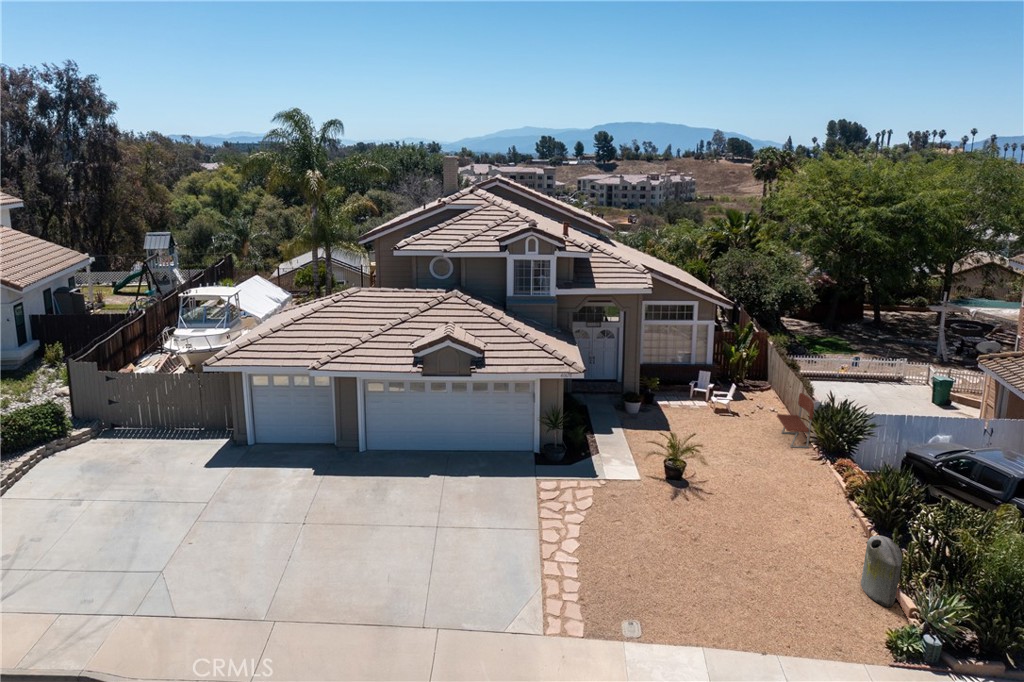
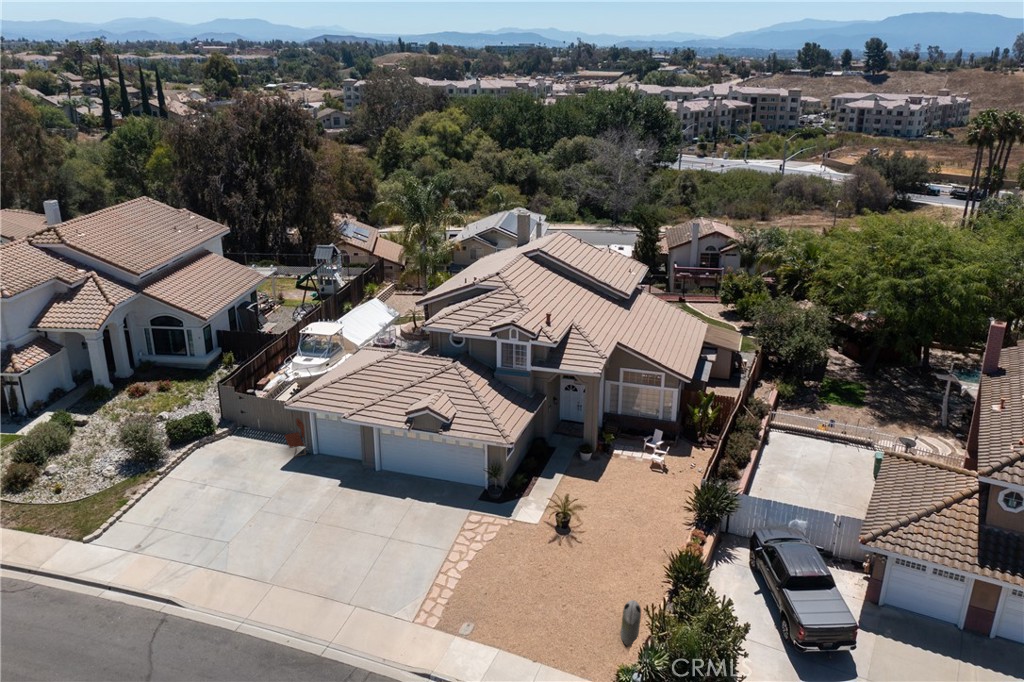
bench: present [777,393,814,448] -> present [285,419,306,457]

